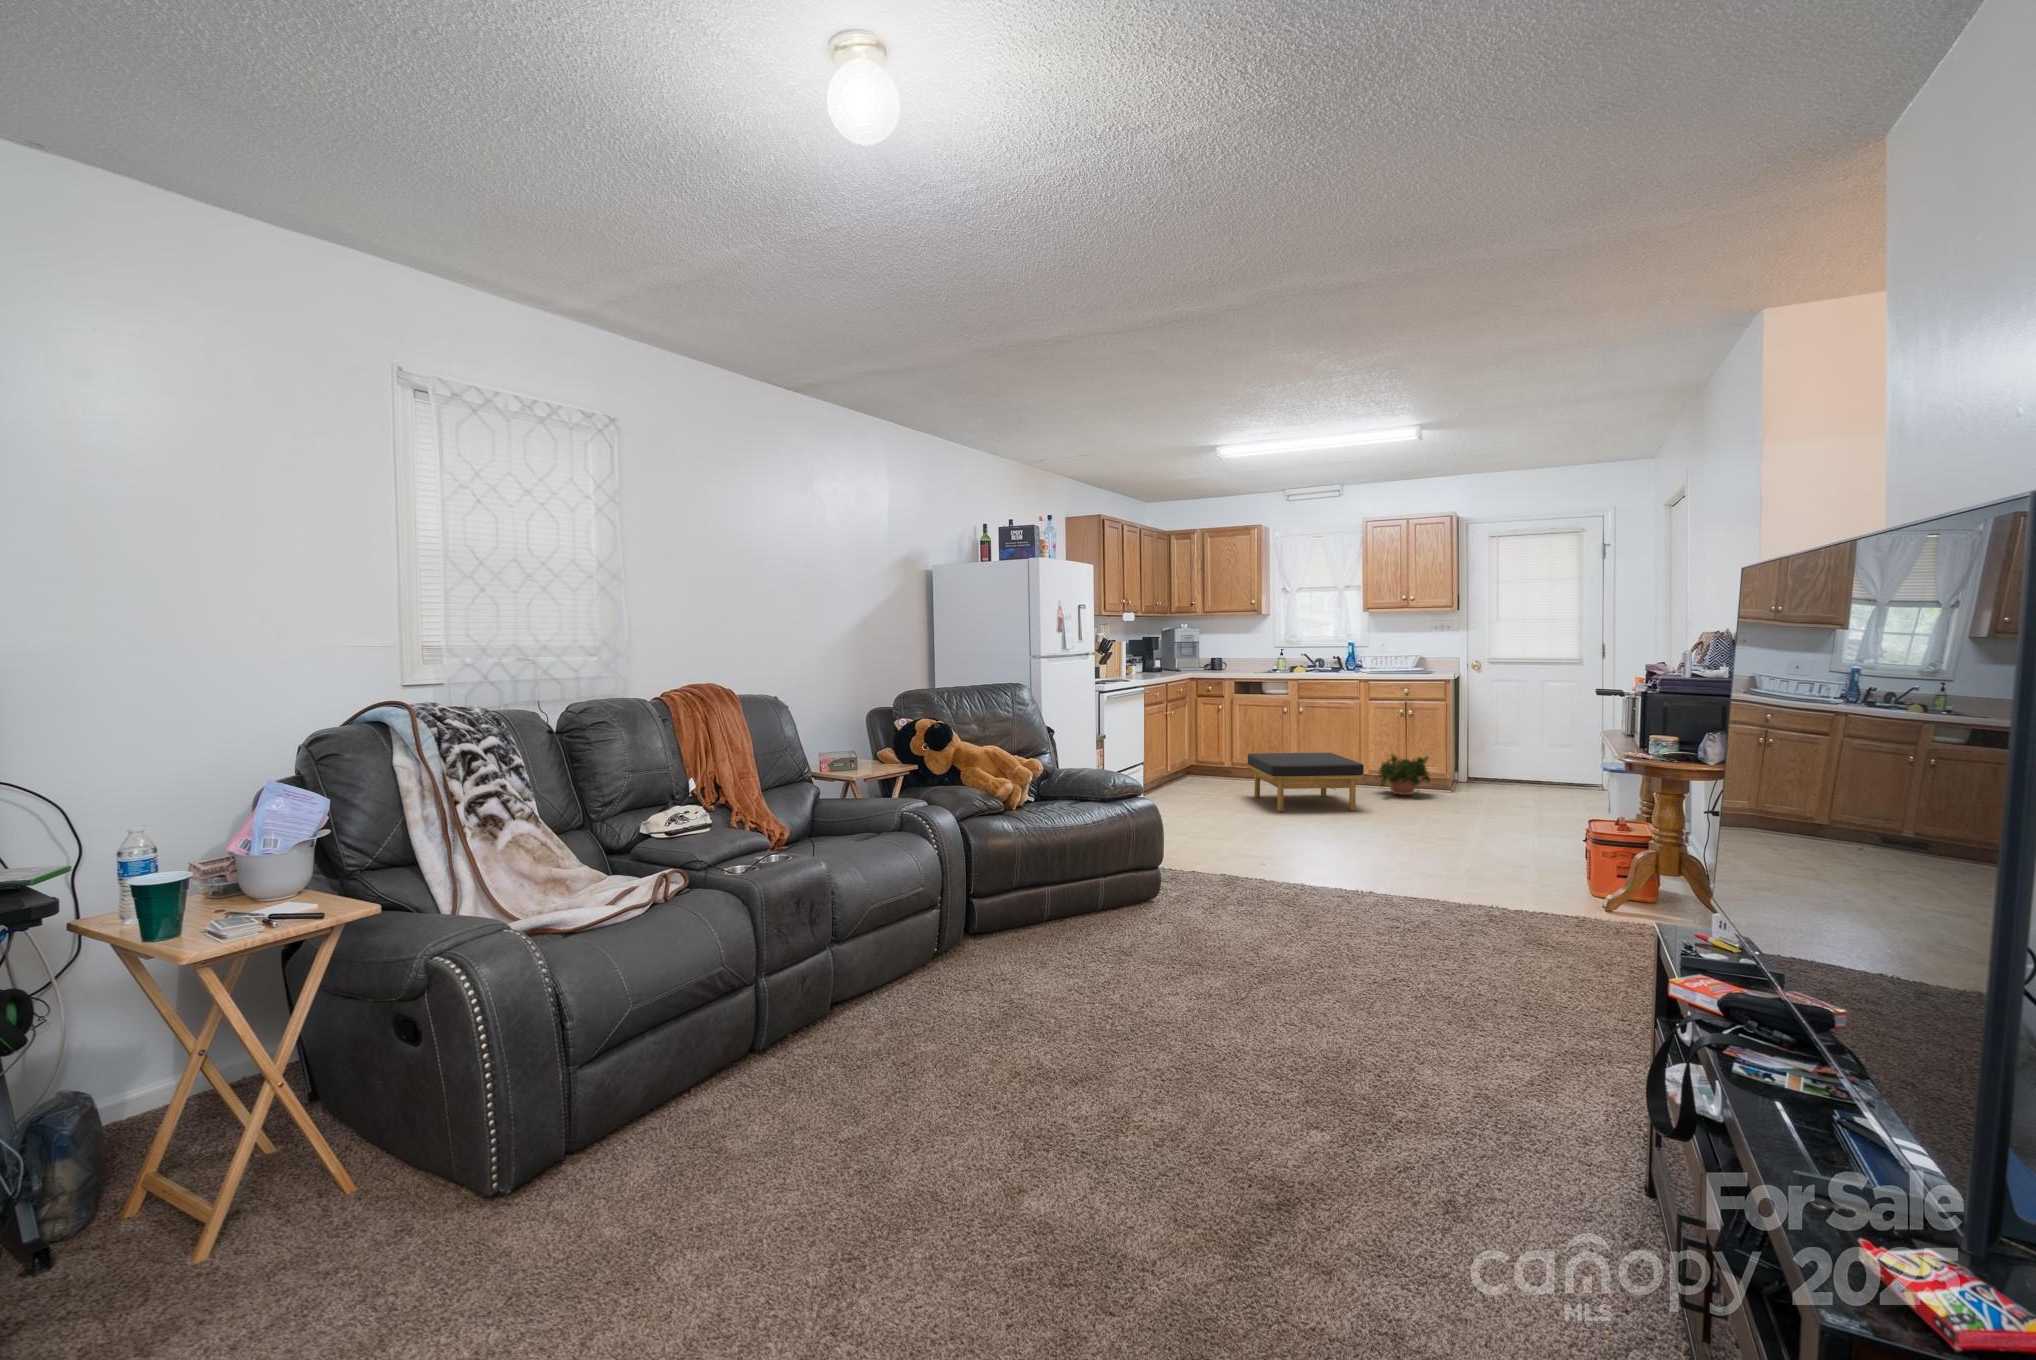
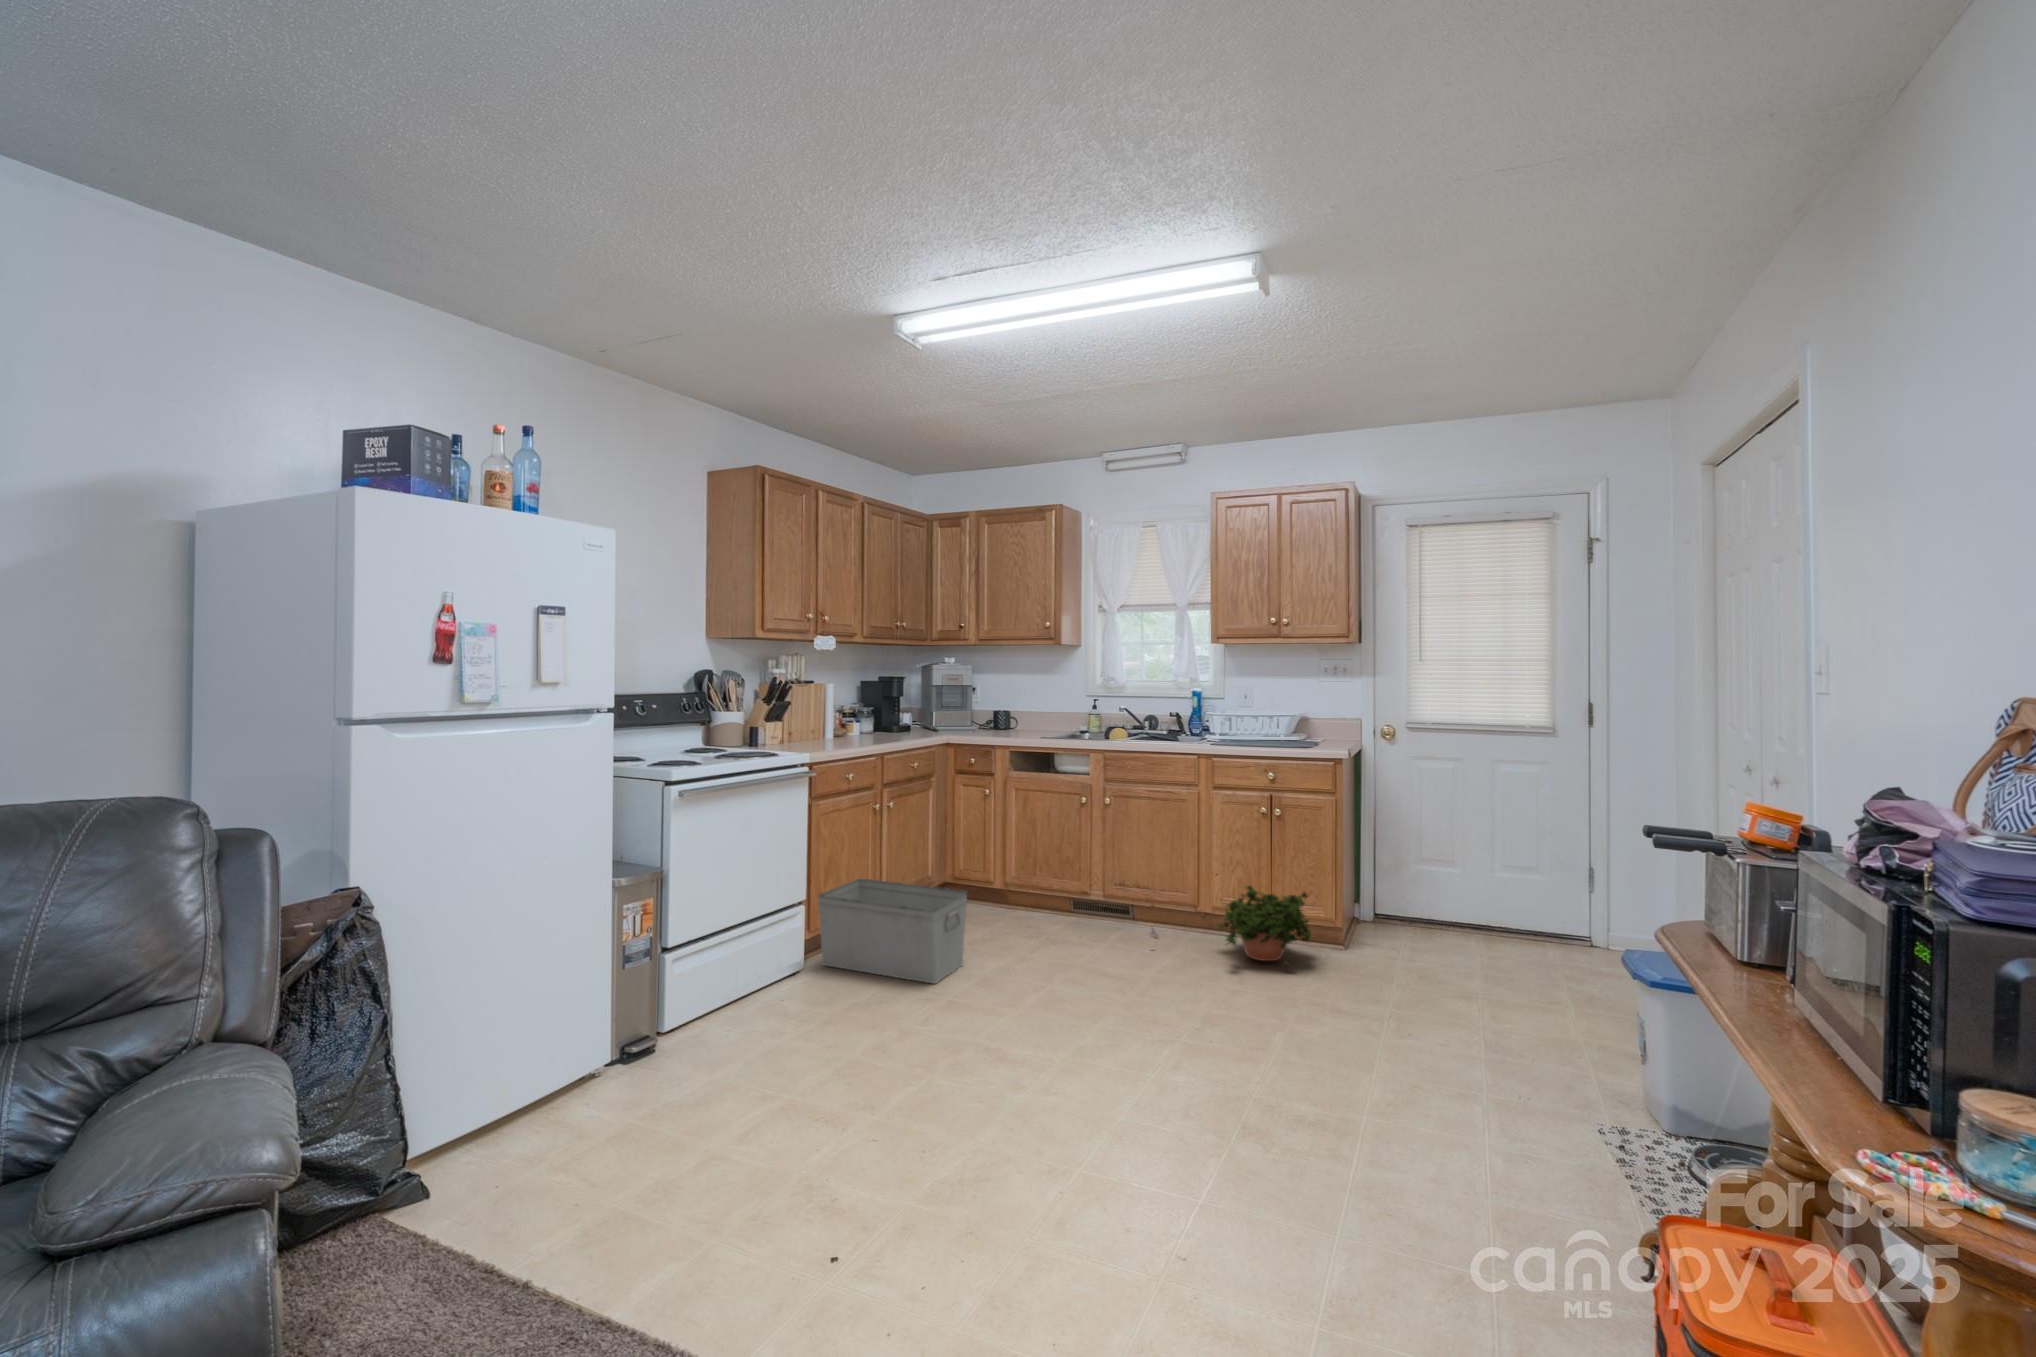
storage bin: none [1148,753,1230,803] -> present [818,879,968,984]
ottoman: present [1247,753,1364,812] -> none [996,884,1186,1017]

